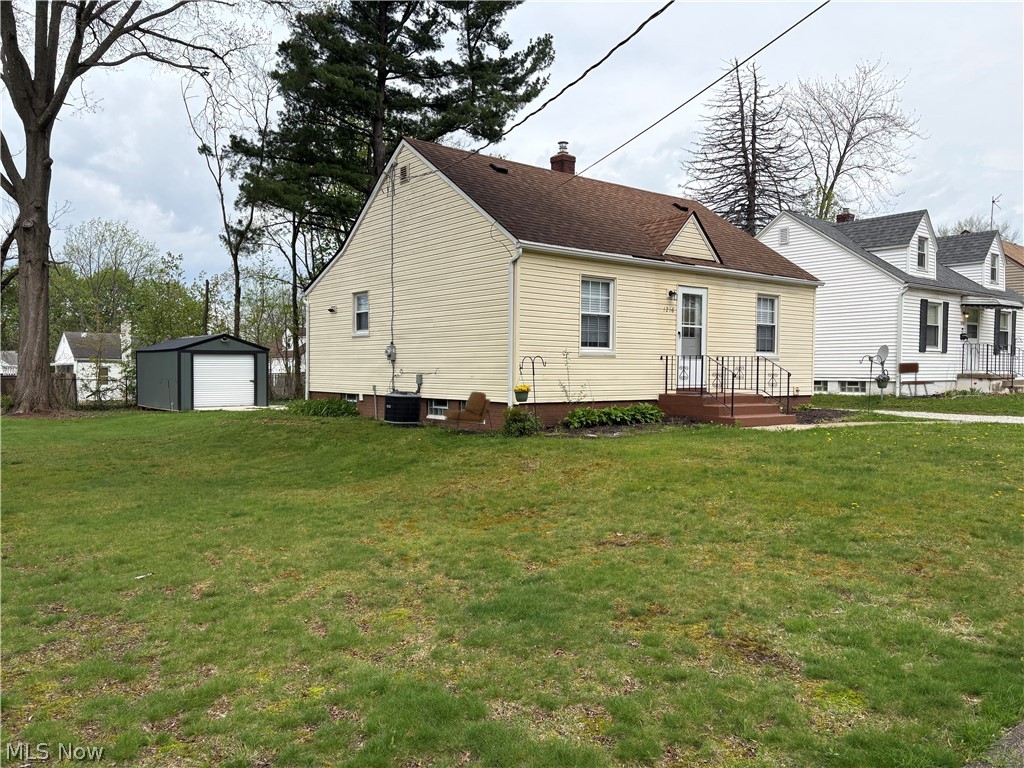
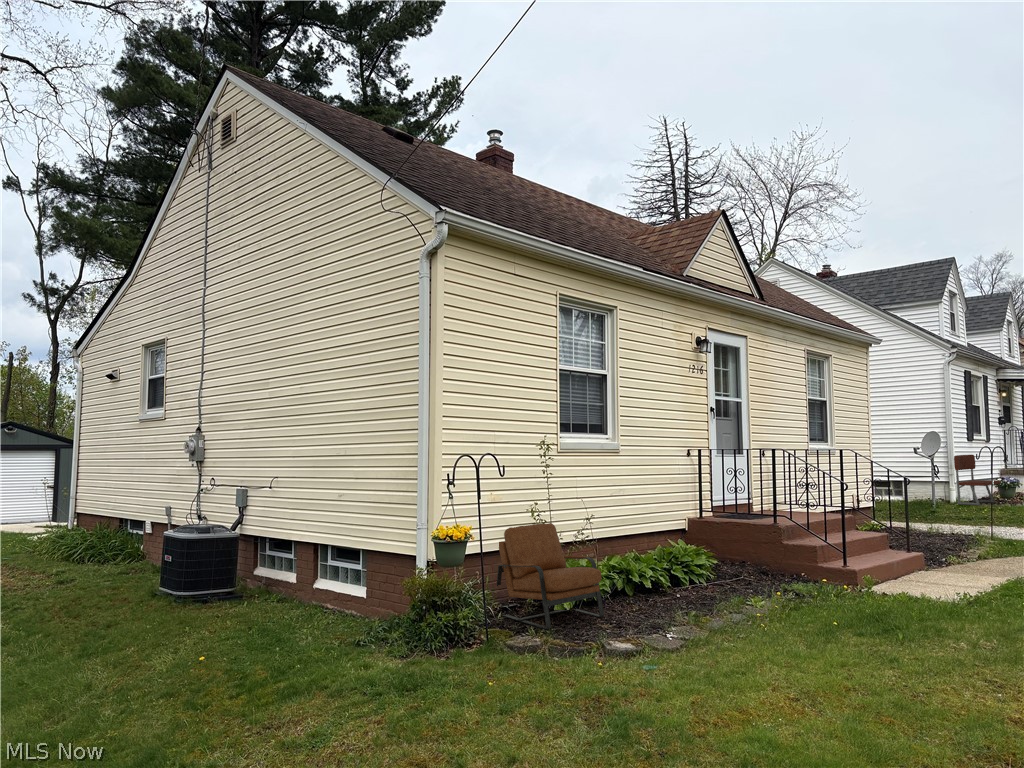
chair: present [443,392,492,434] -> present [497,523,604,629]

